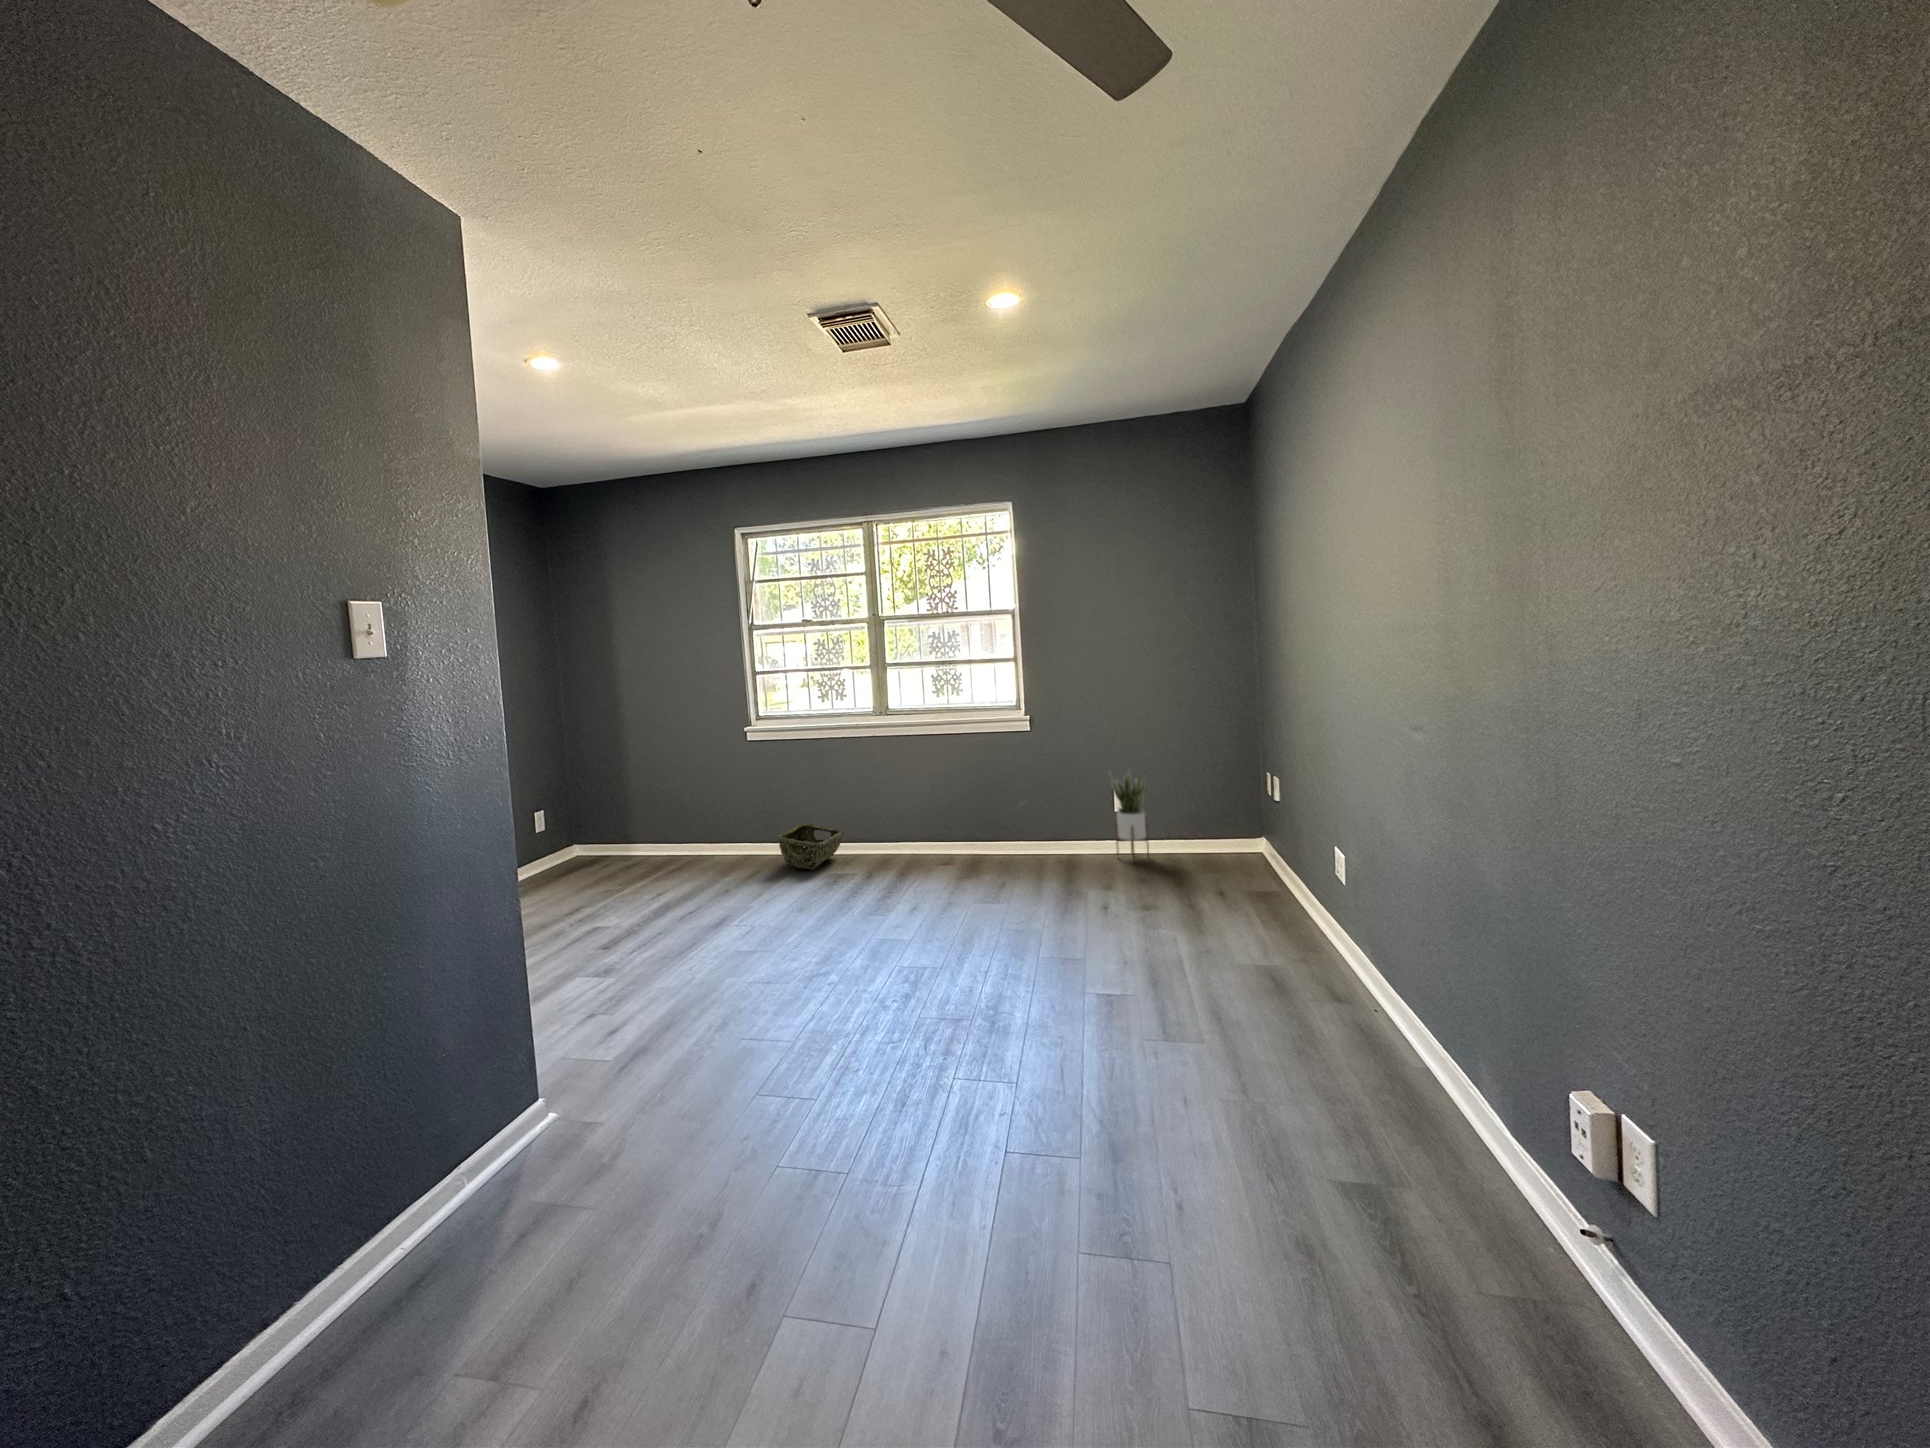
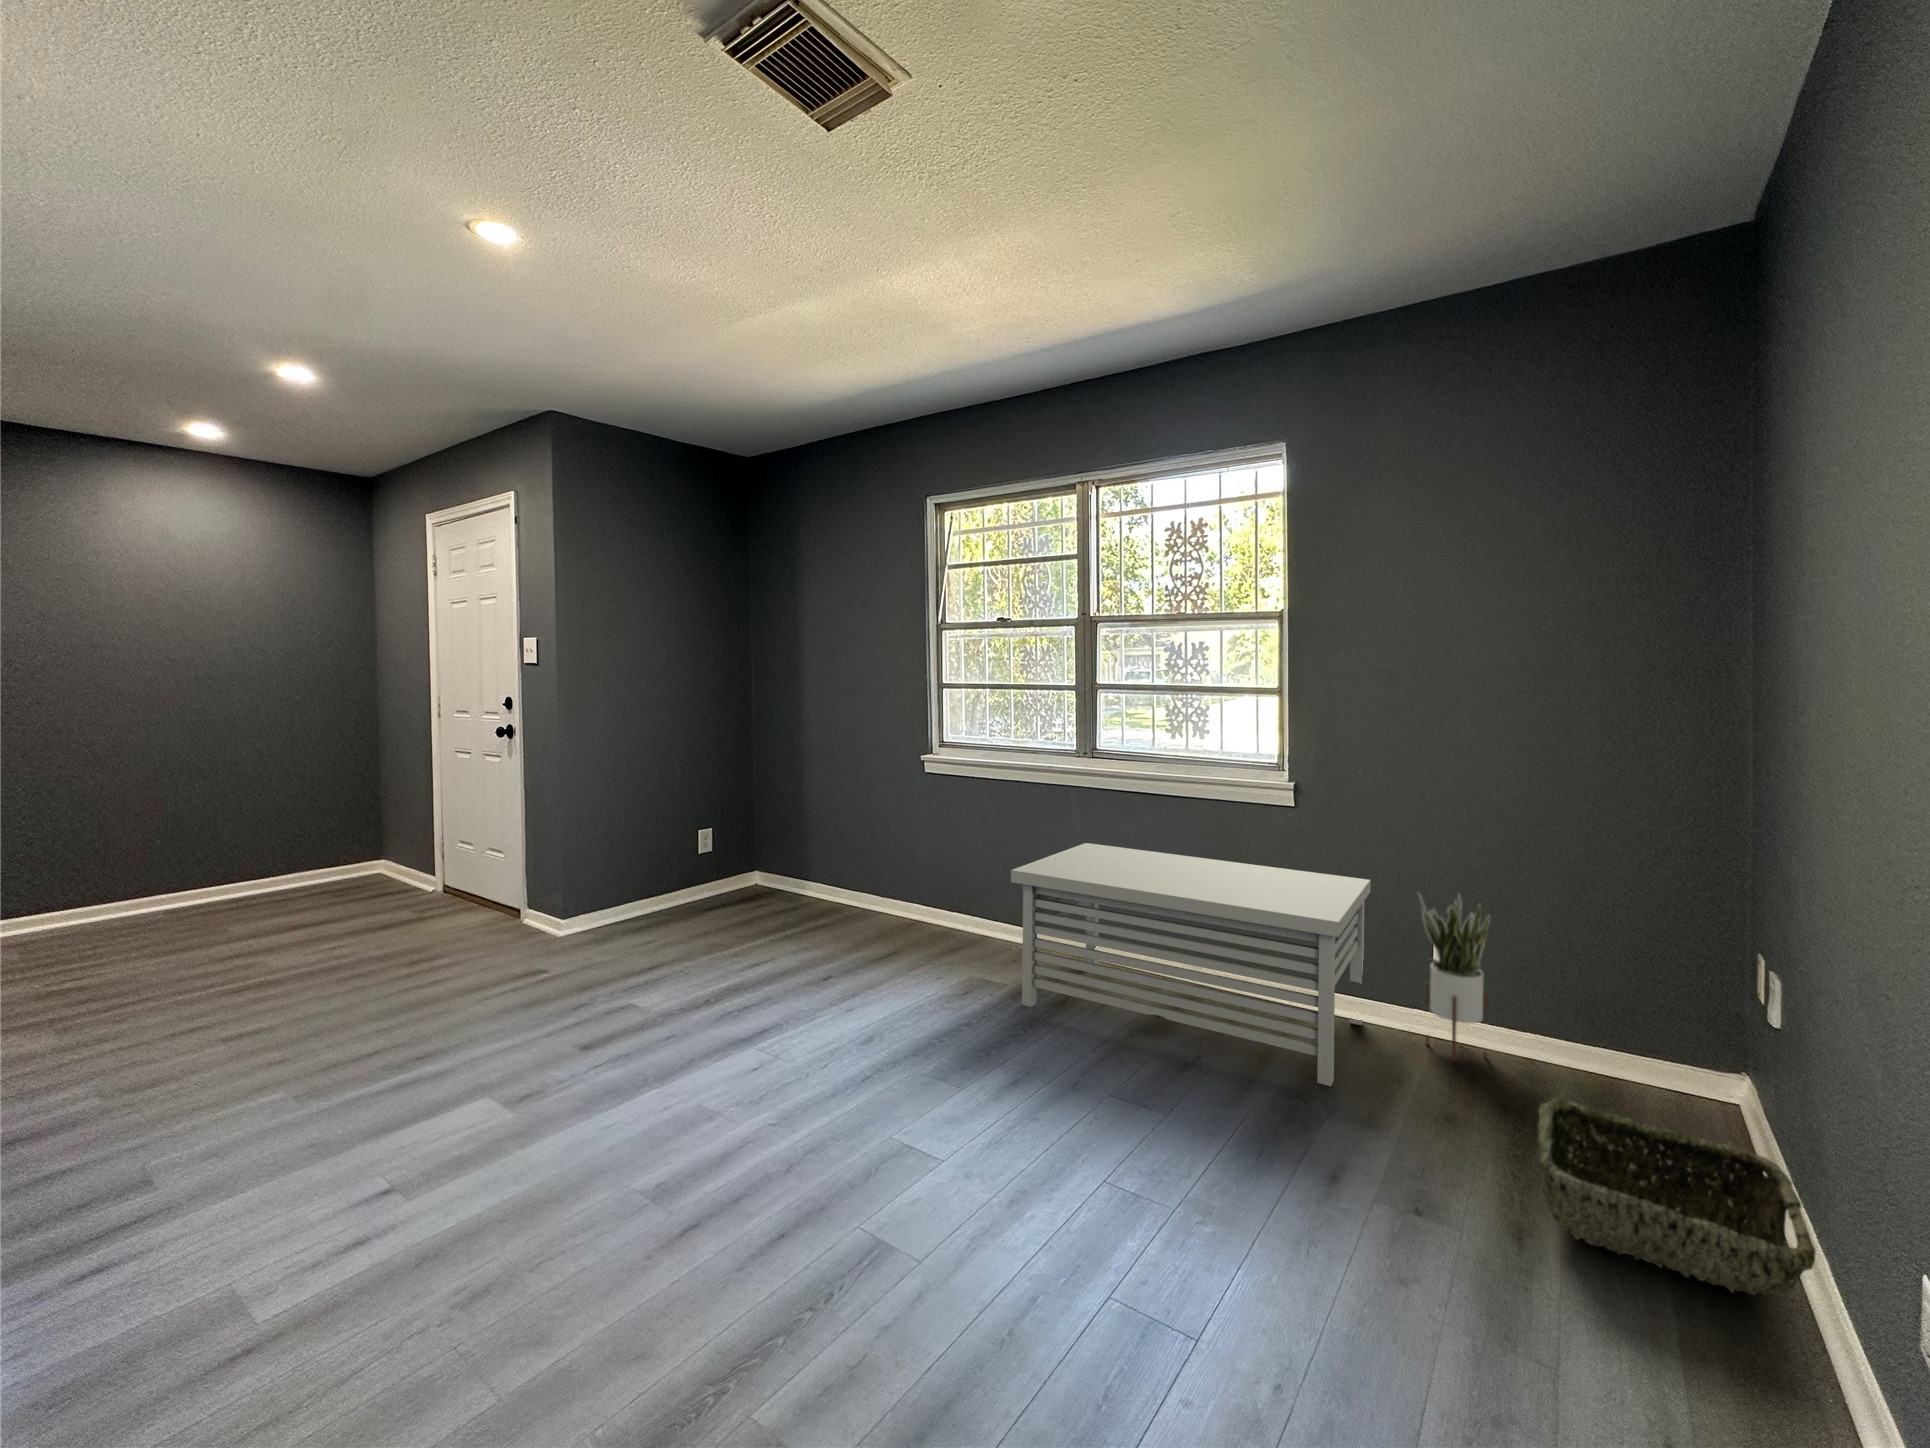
storage bench: none [865,769,1081,883] -> present [1011,843,1370,1086]
woven basket: present [777,824,843,870] -> present [1538,1099,1816,1295]

